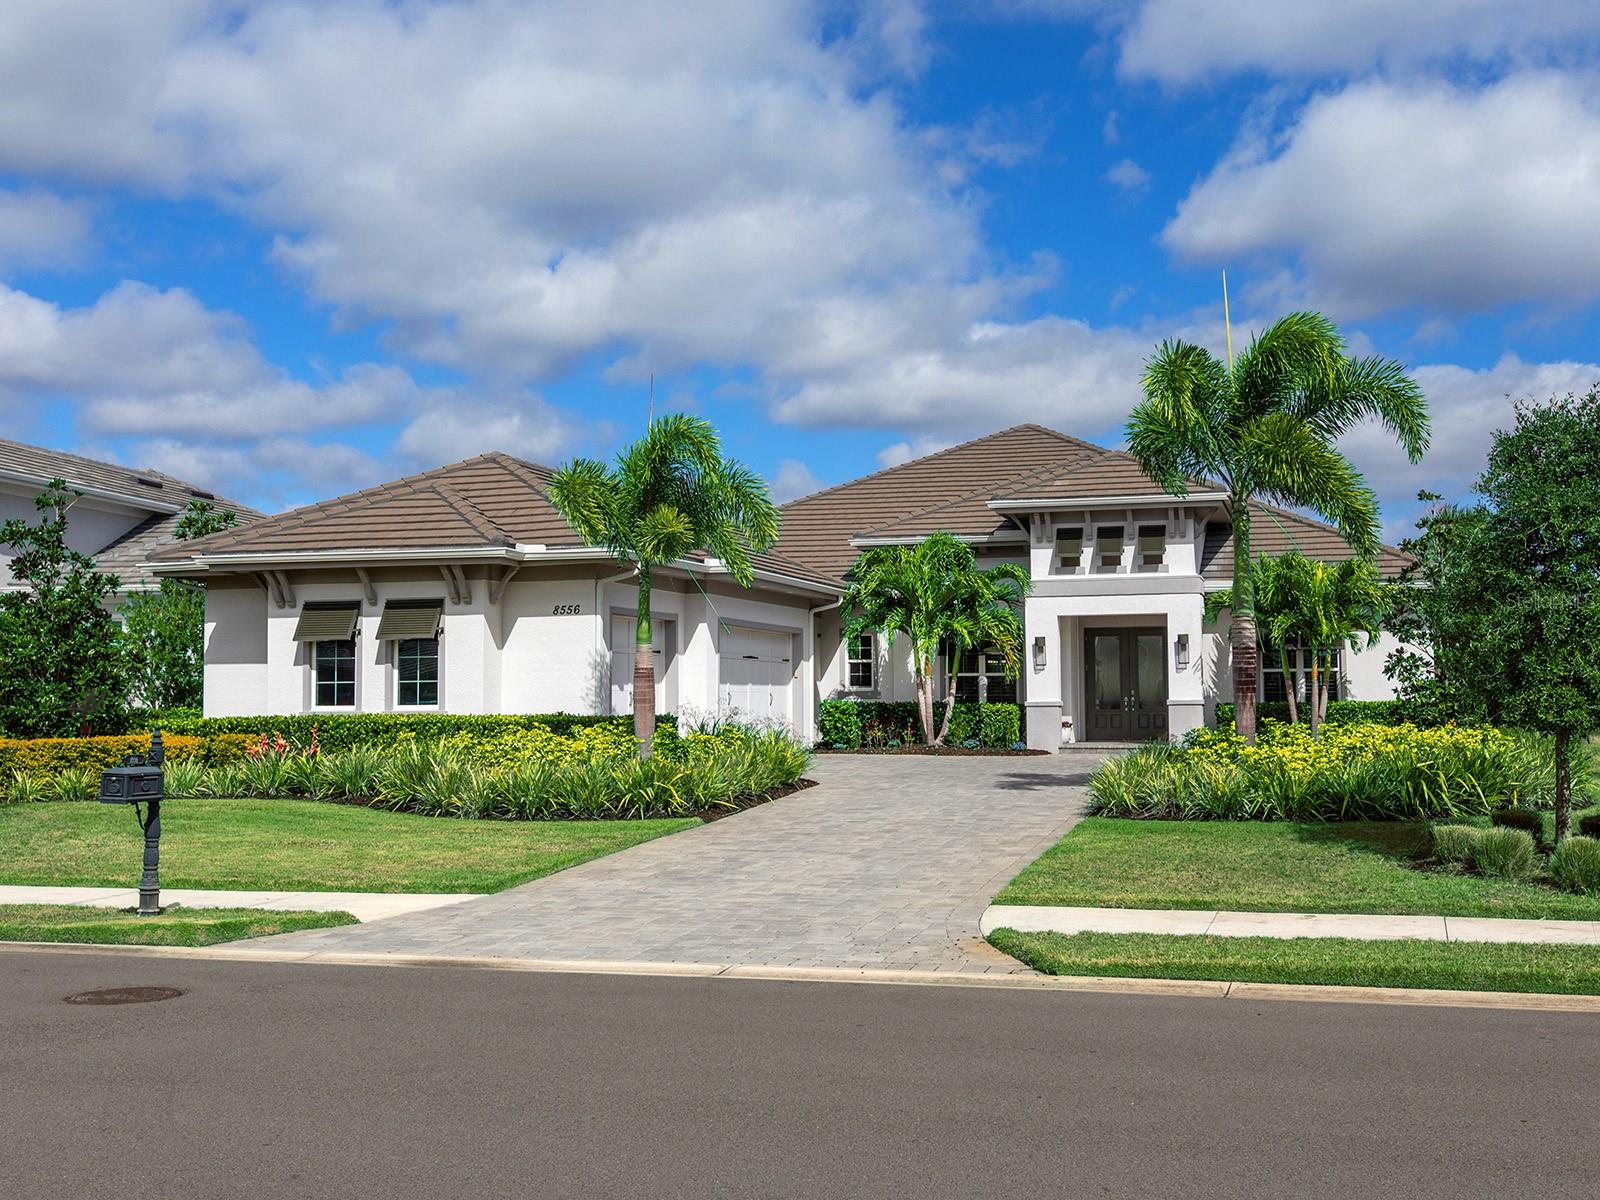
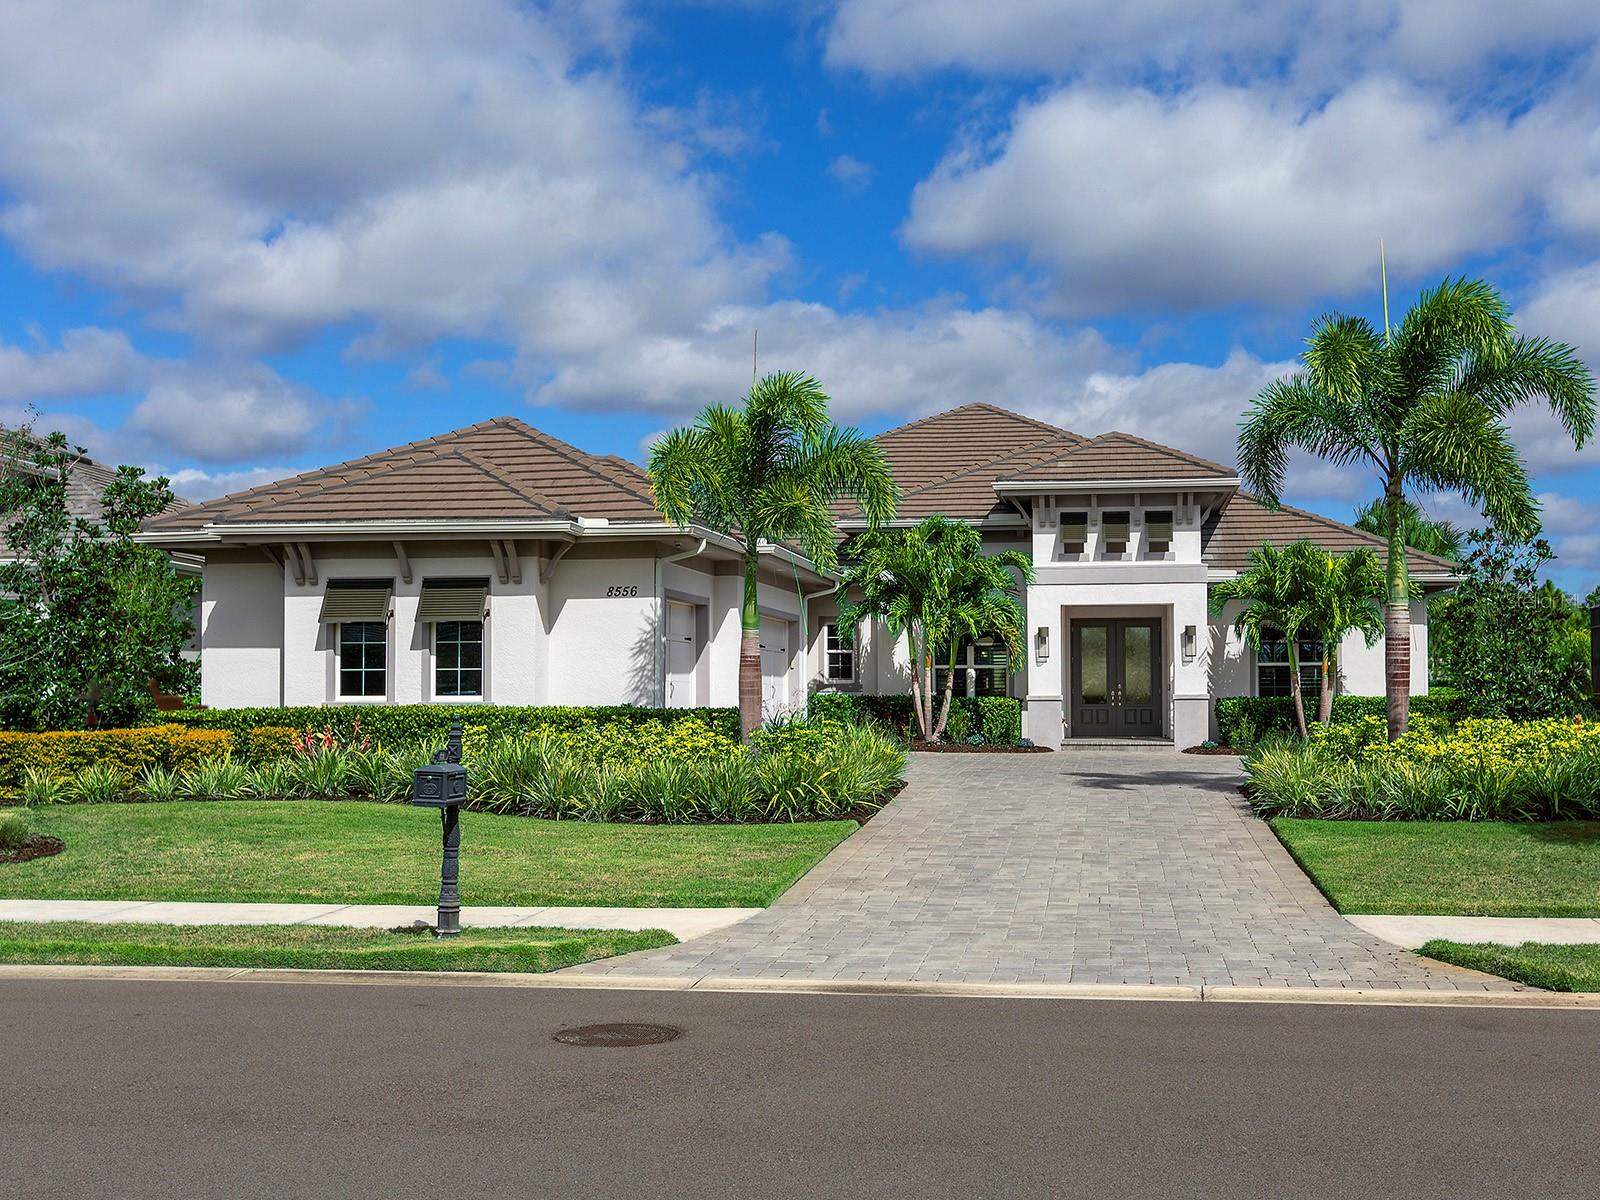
lounge chair: none [138,693,194,732] -> present [149,679,209,720]

